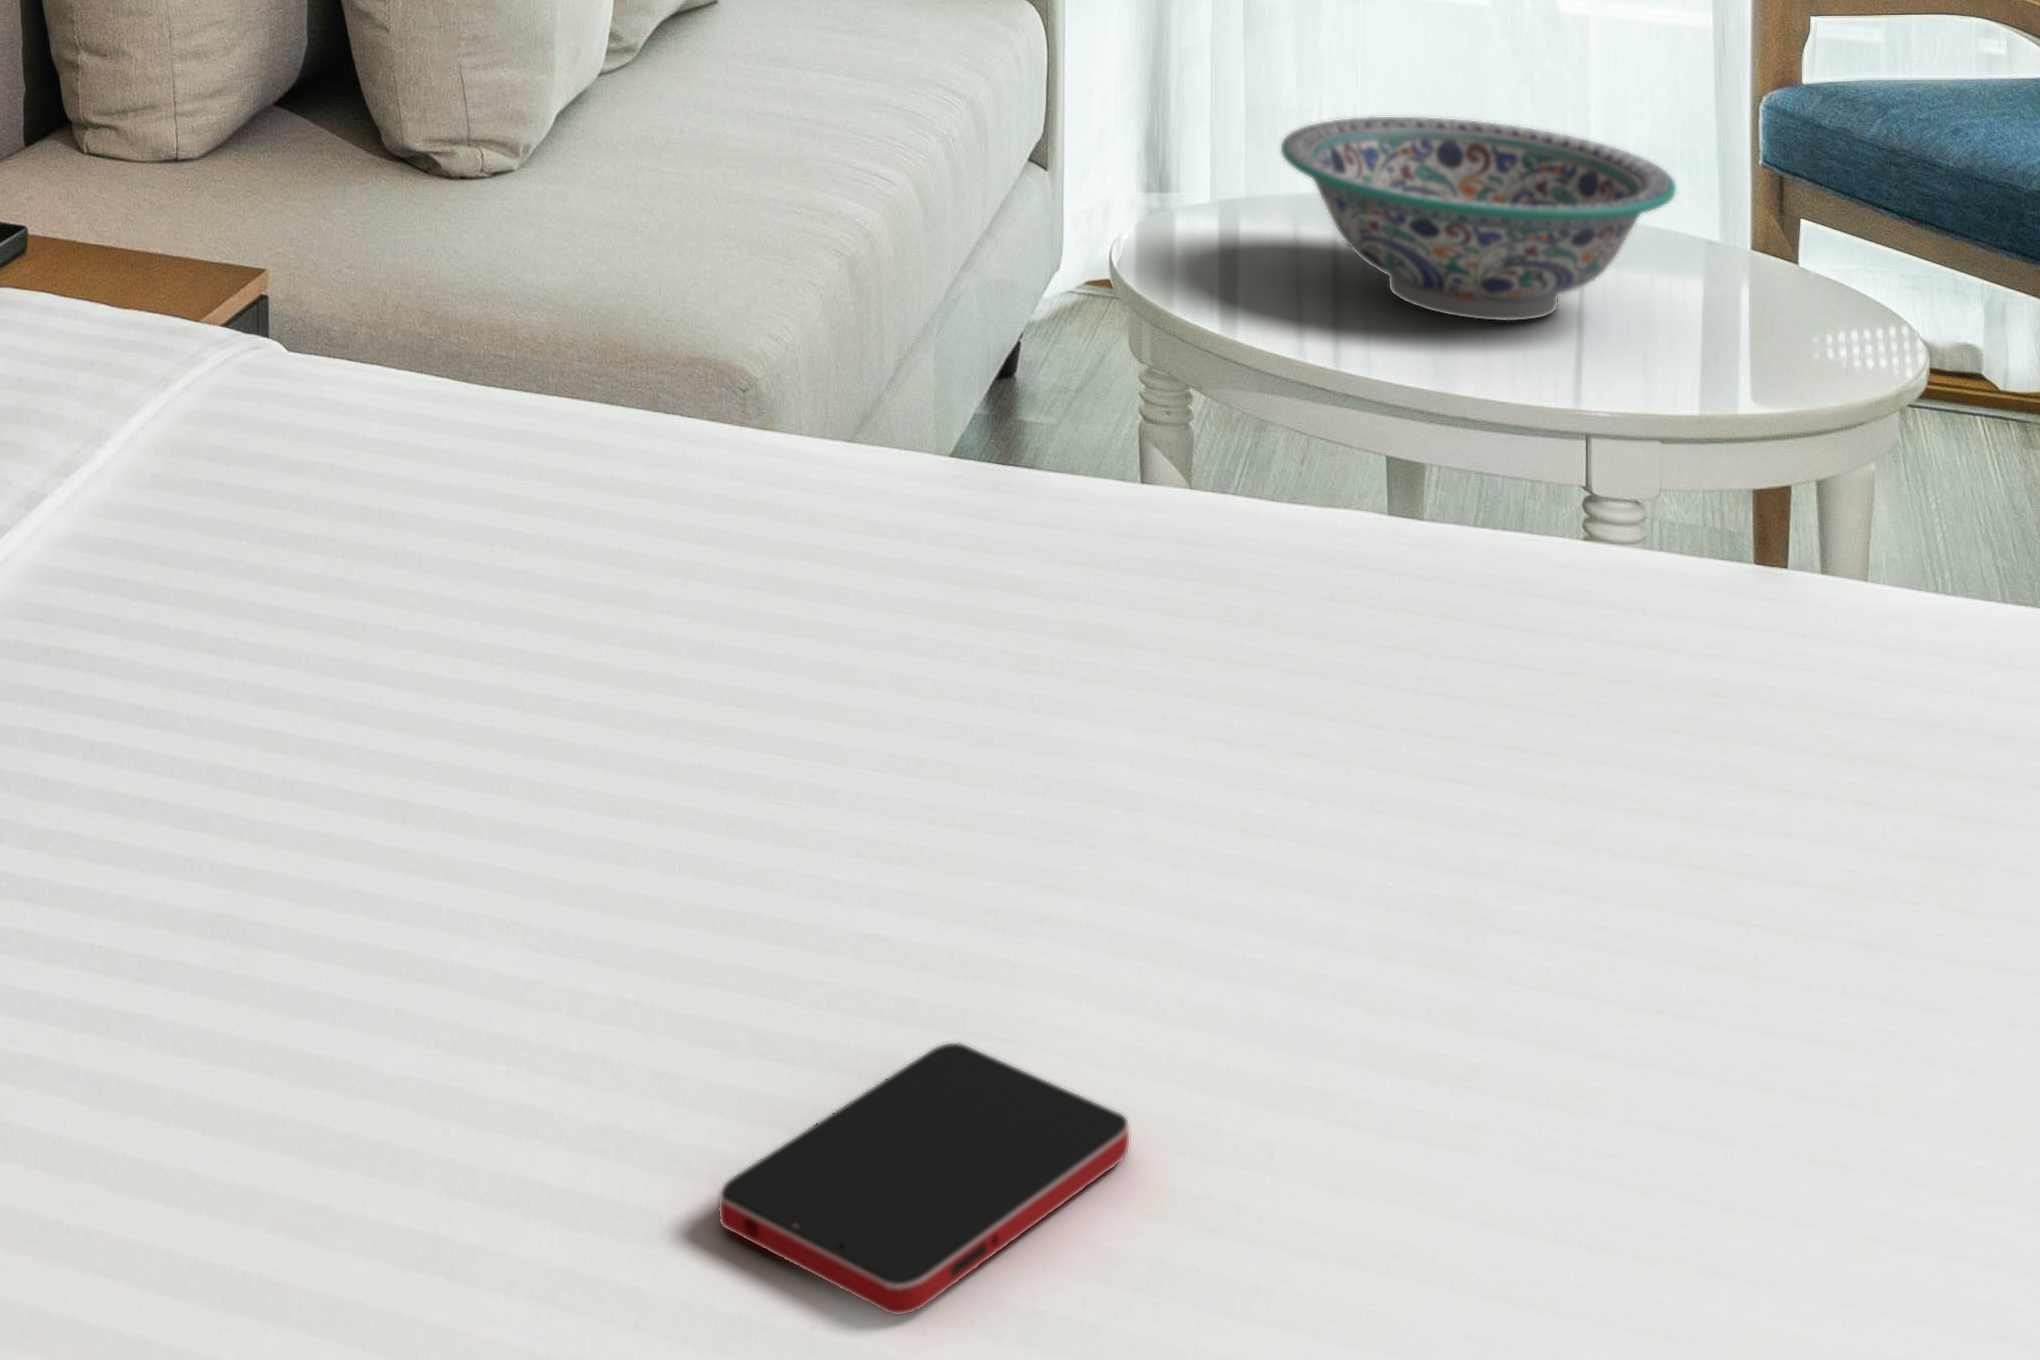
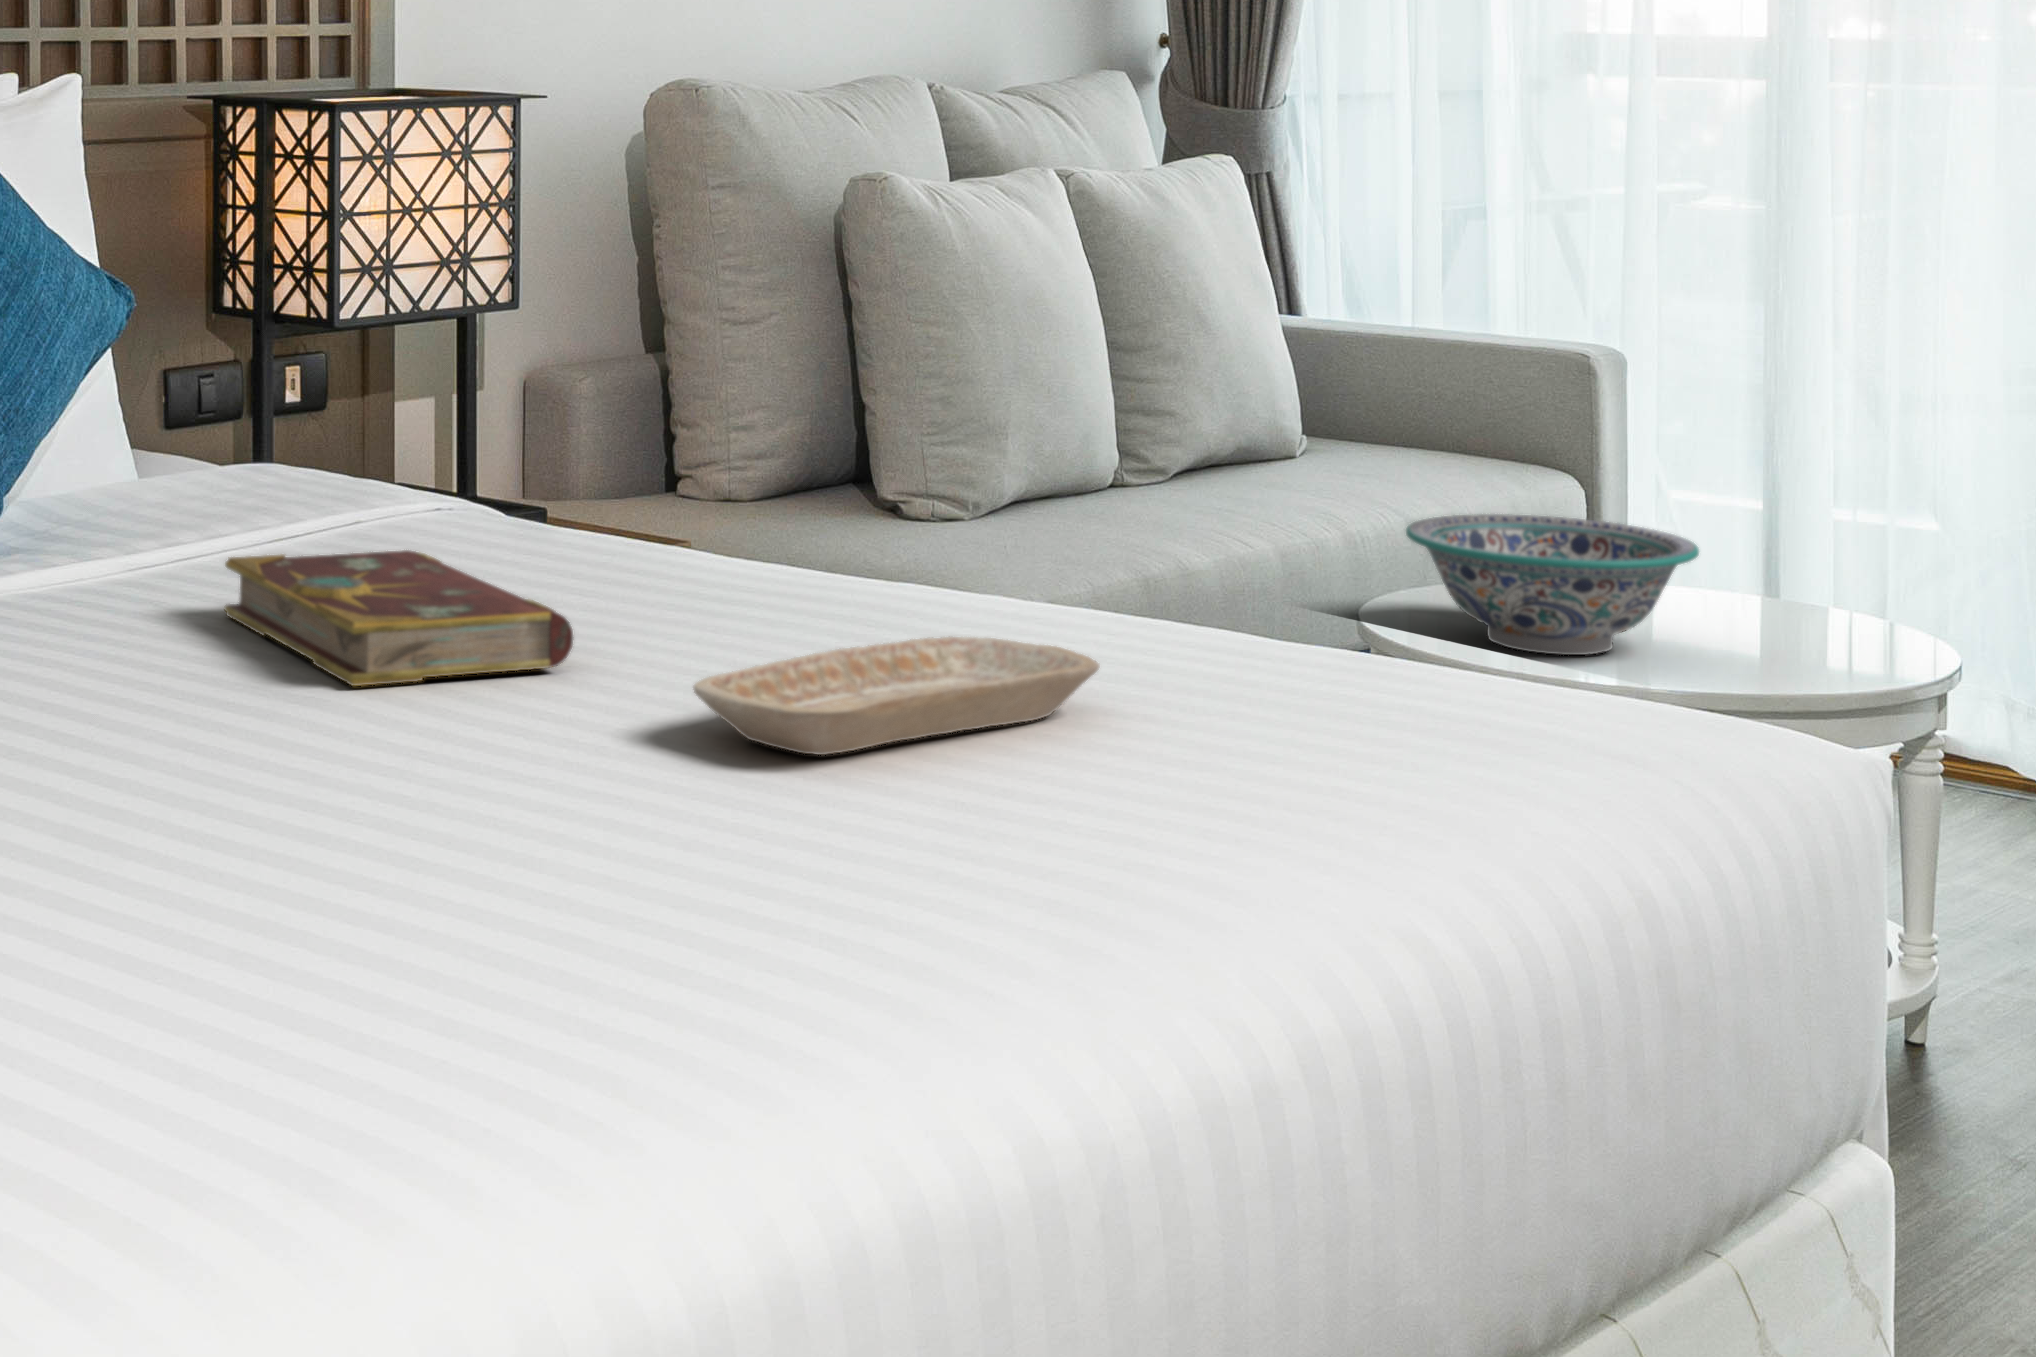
book: none [349,512,1101,903] -> present [224,550,574,686]
tray: none [1579,618,1984,987] -> present [694,636,1100,755]
smartphone: present [719,1043,1129,1315] -> none [64,707,306,761]

